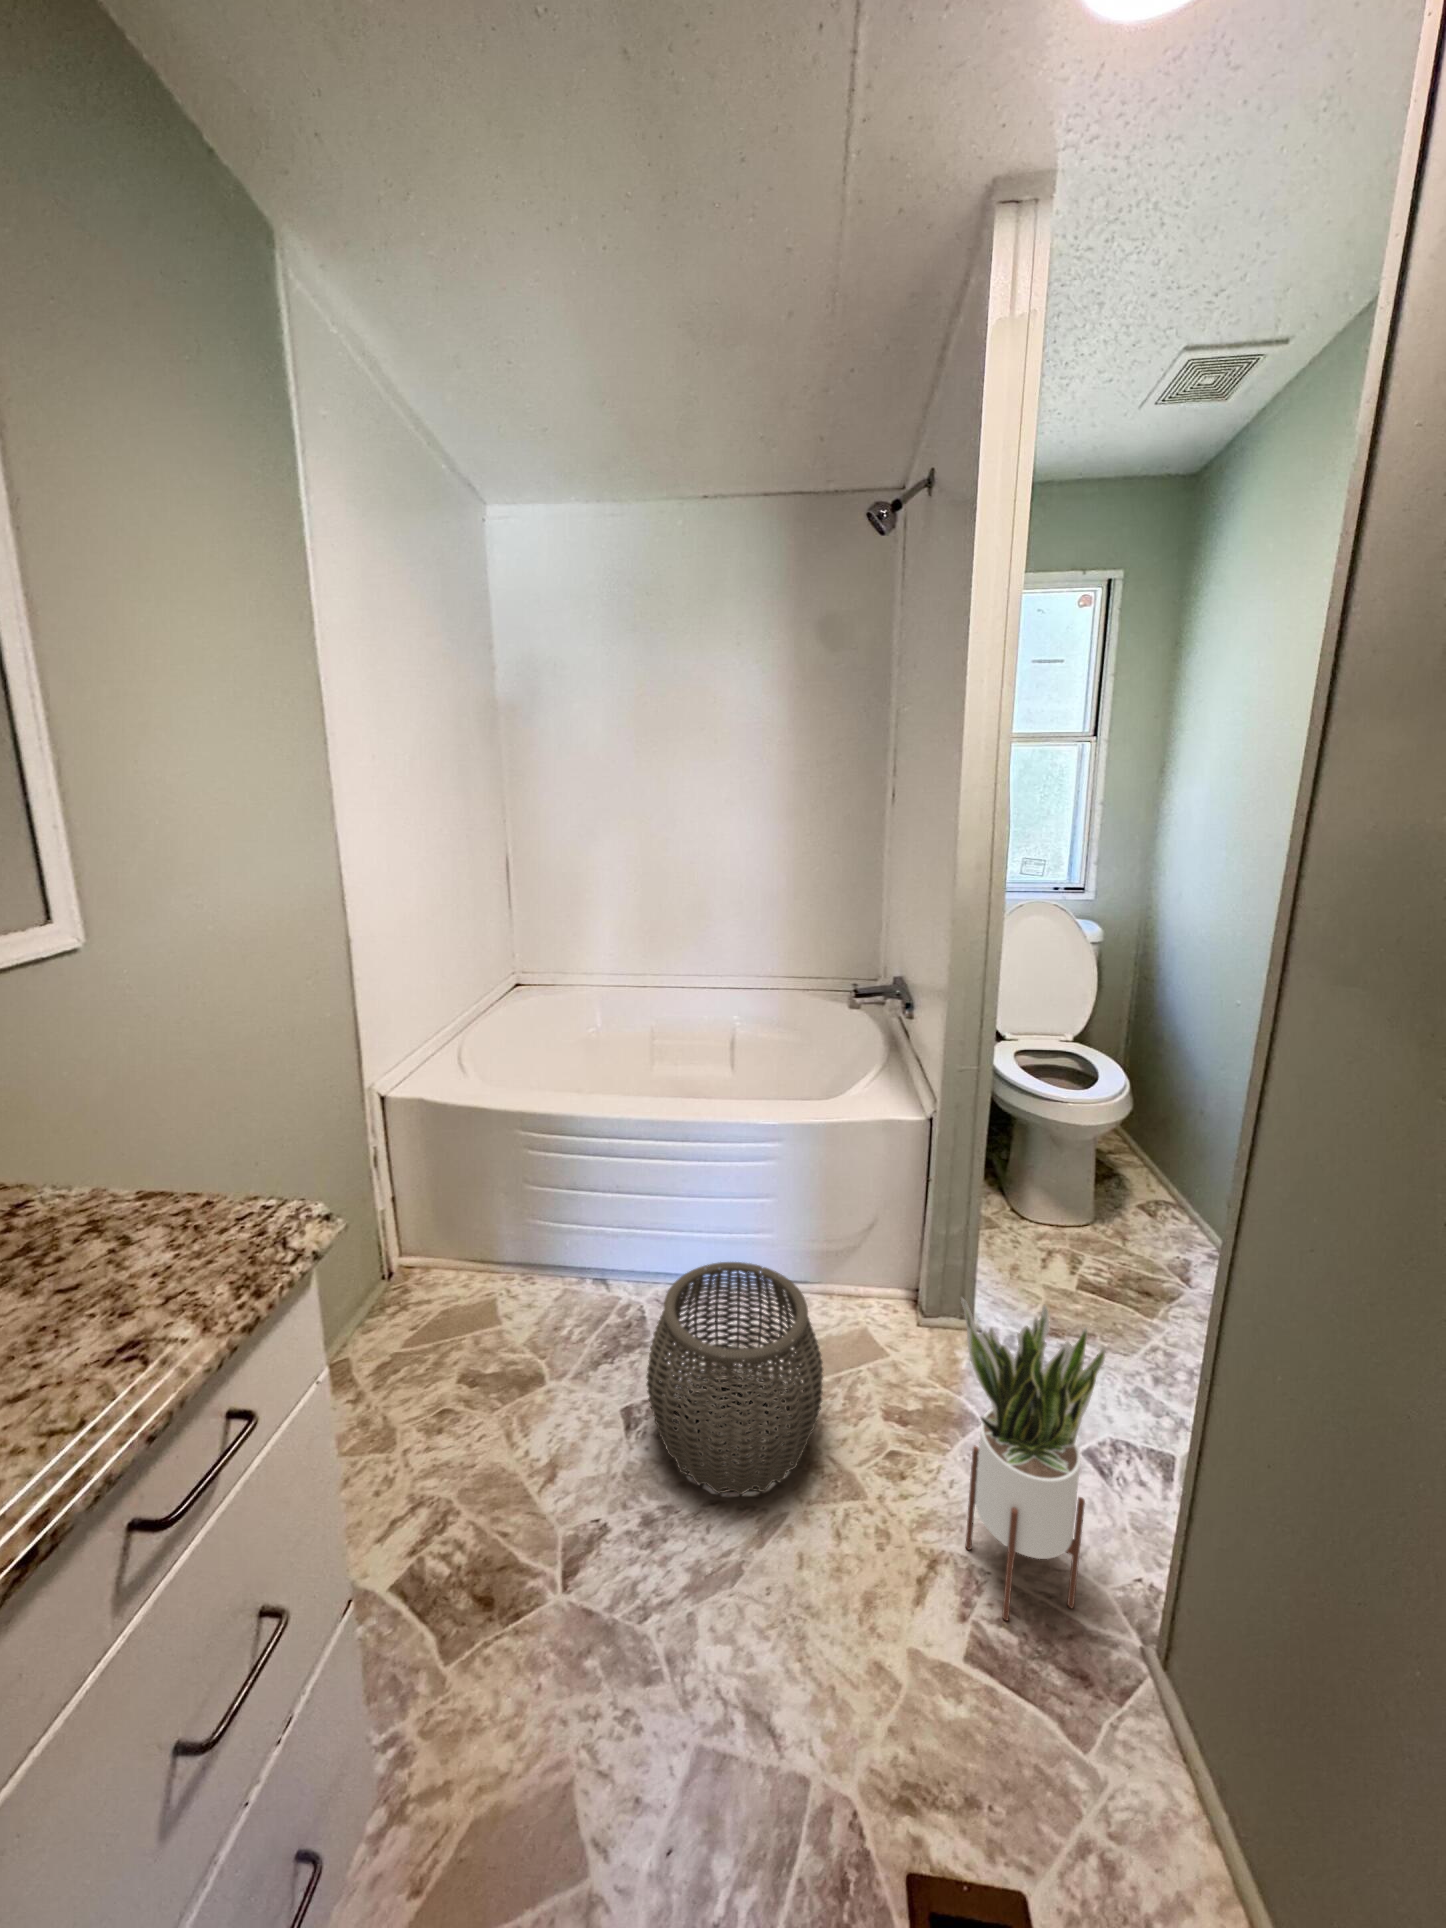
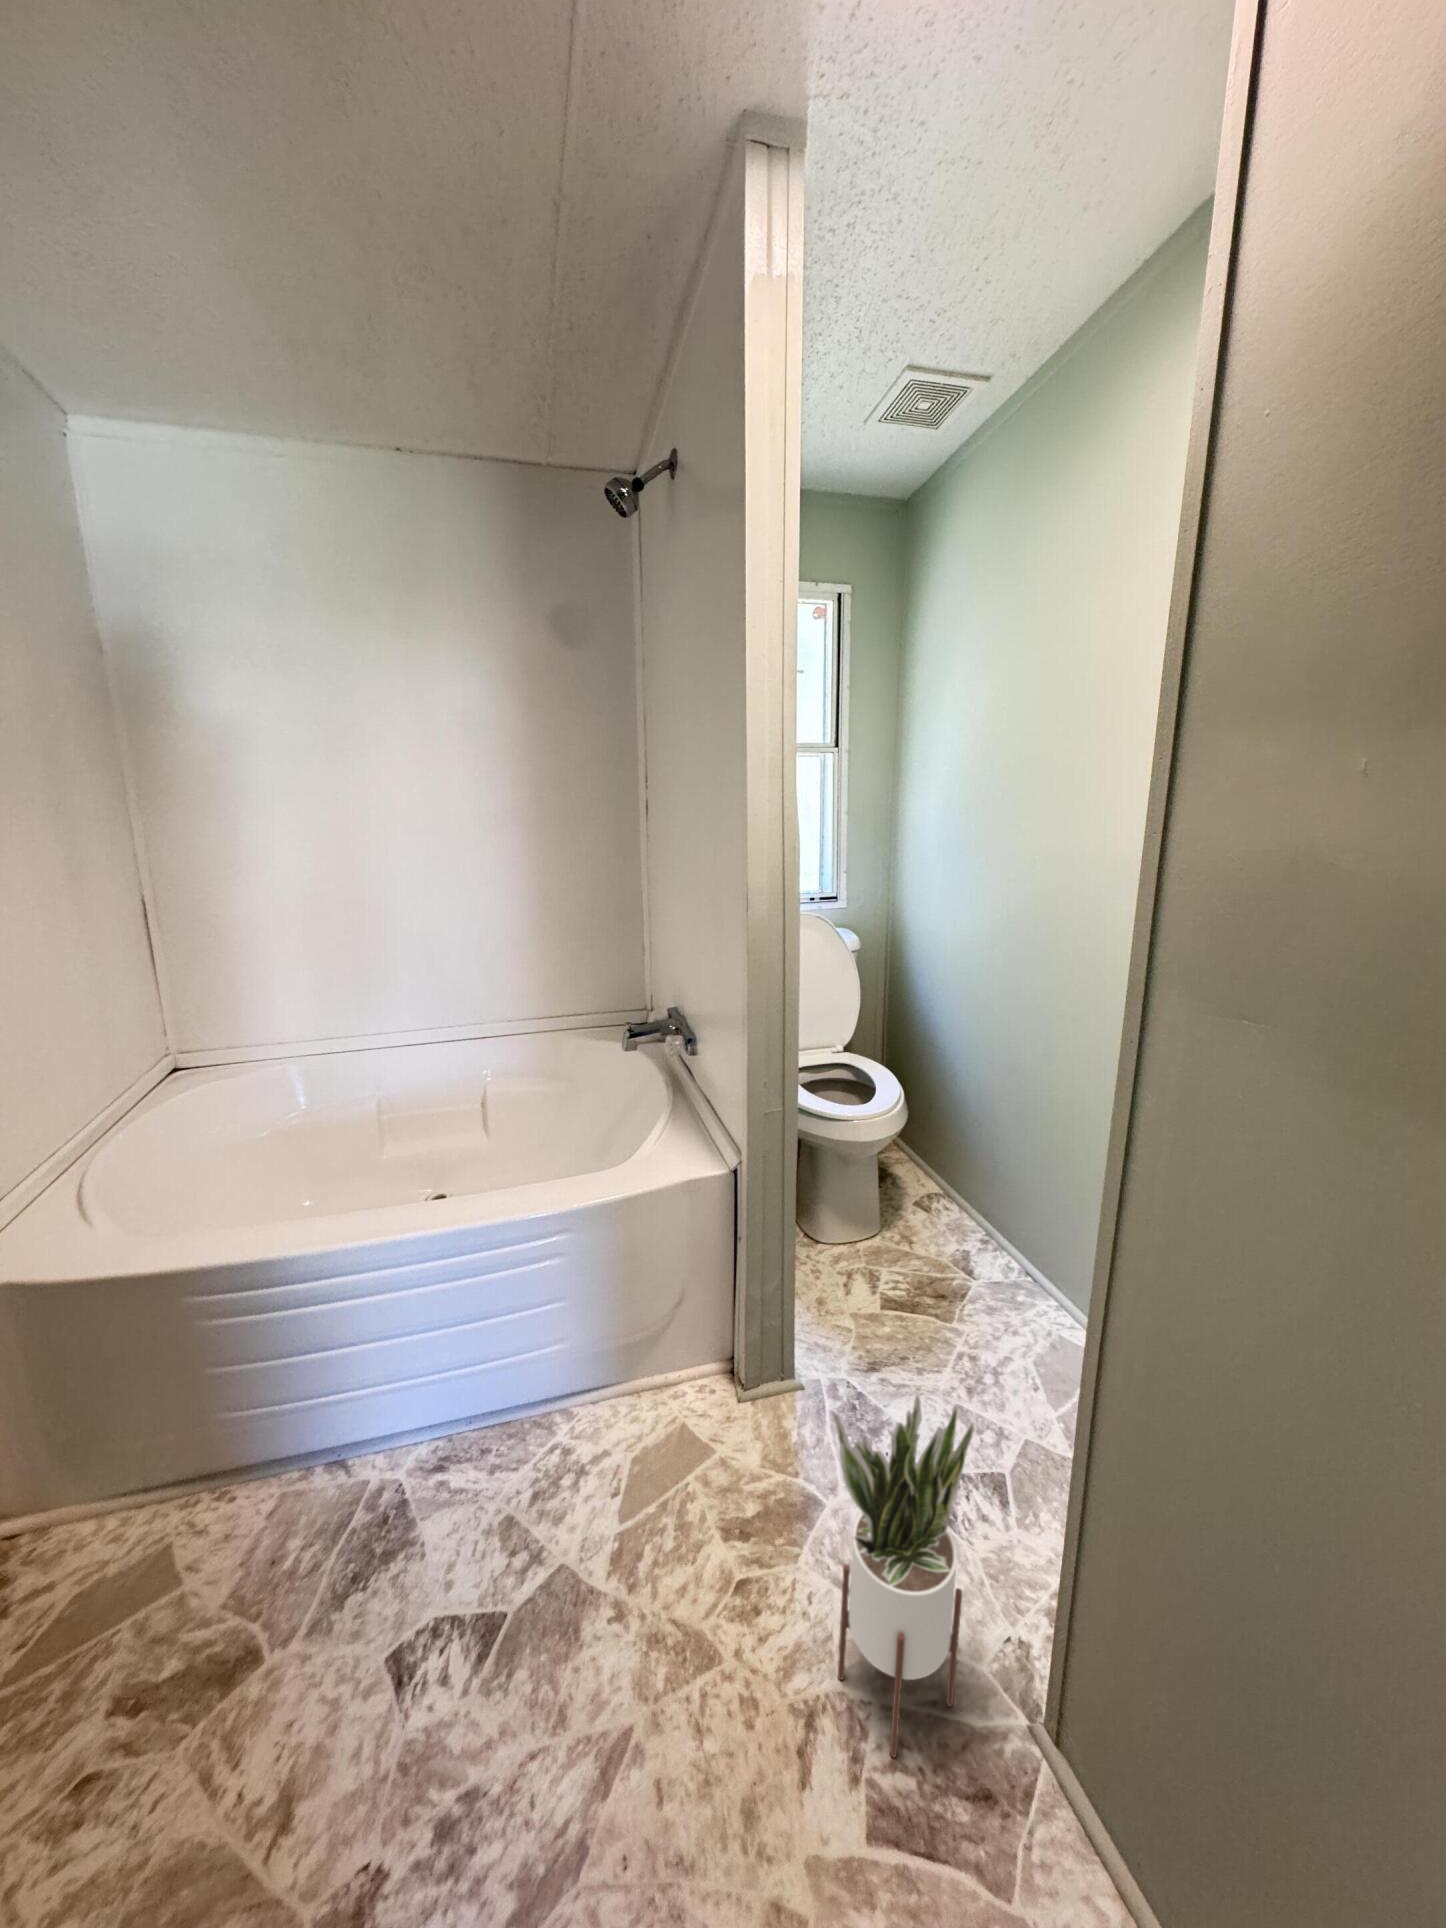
woven basket: present [646,1262,823,1495] -> none [424,1404,662,1740]

